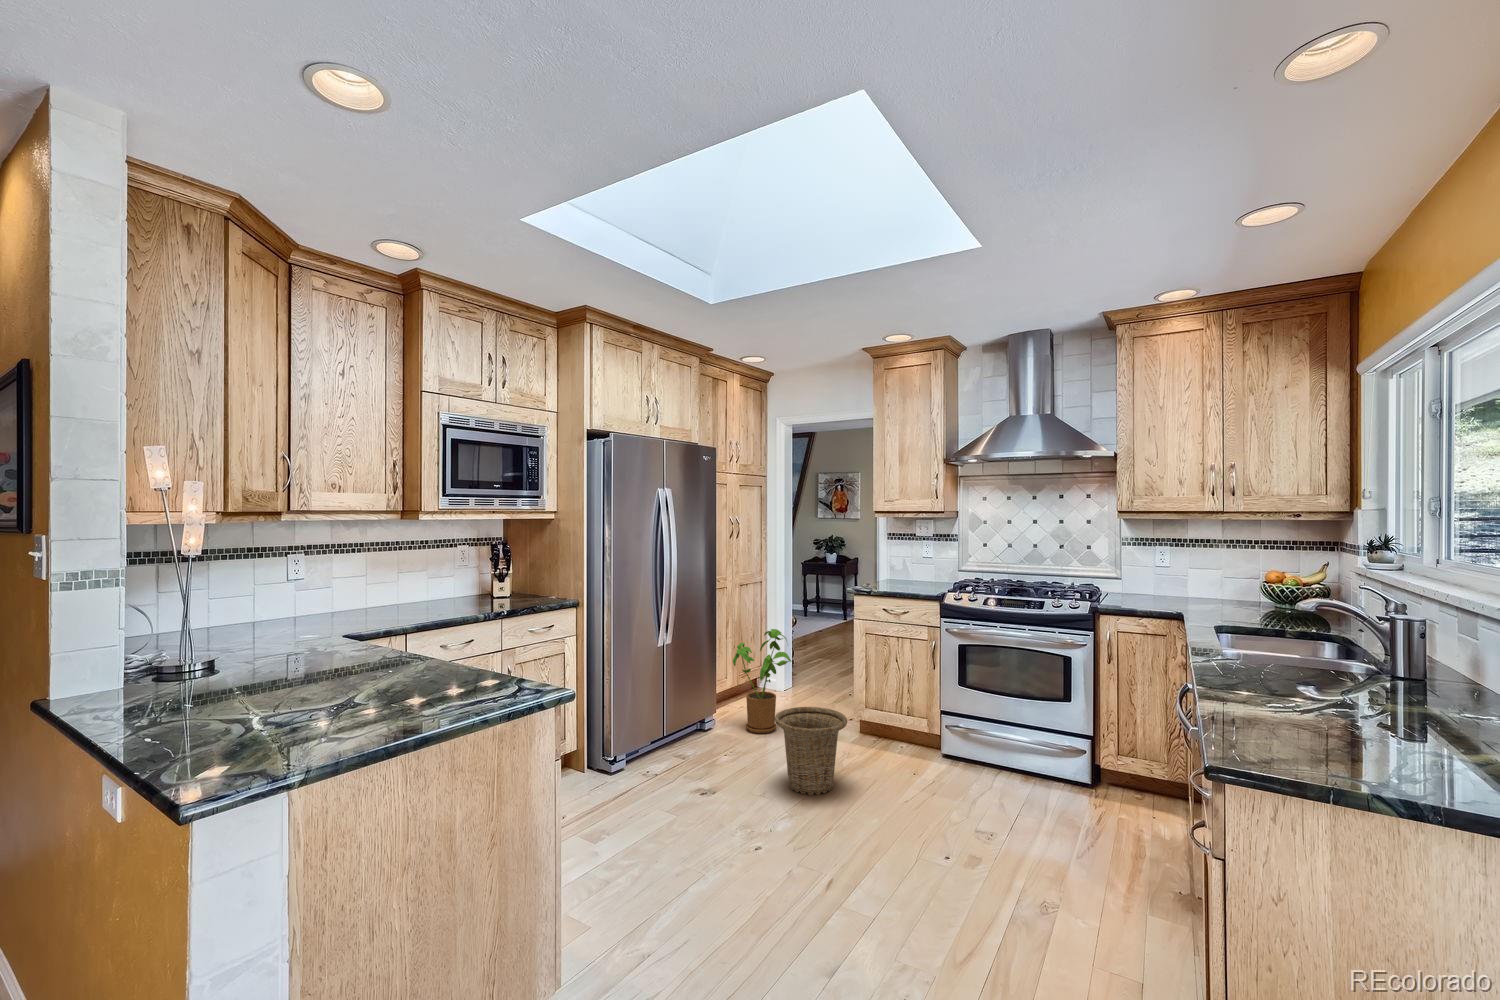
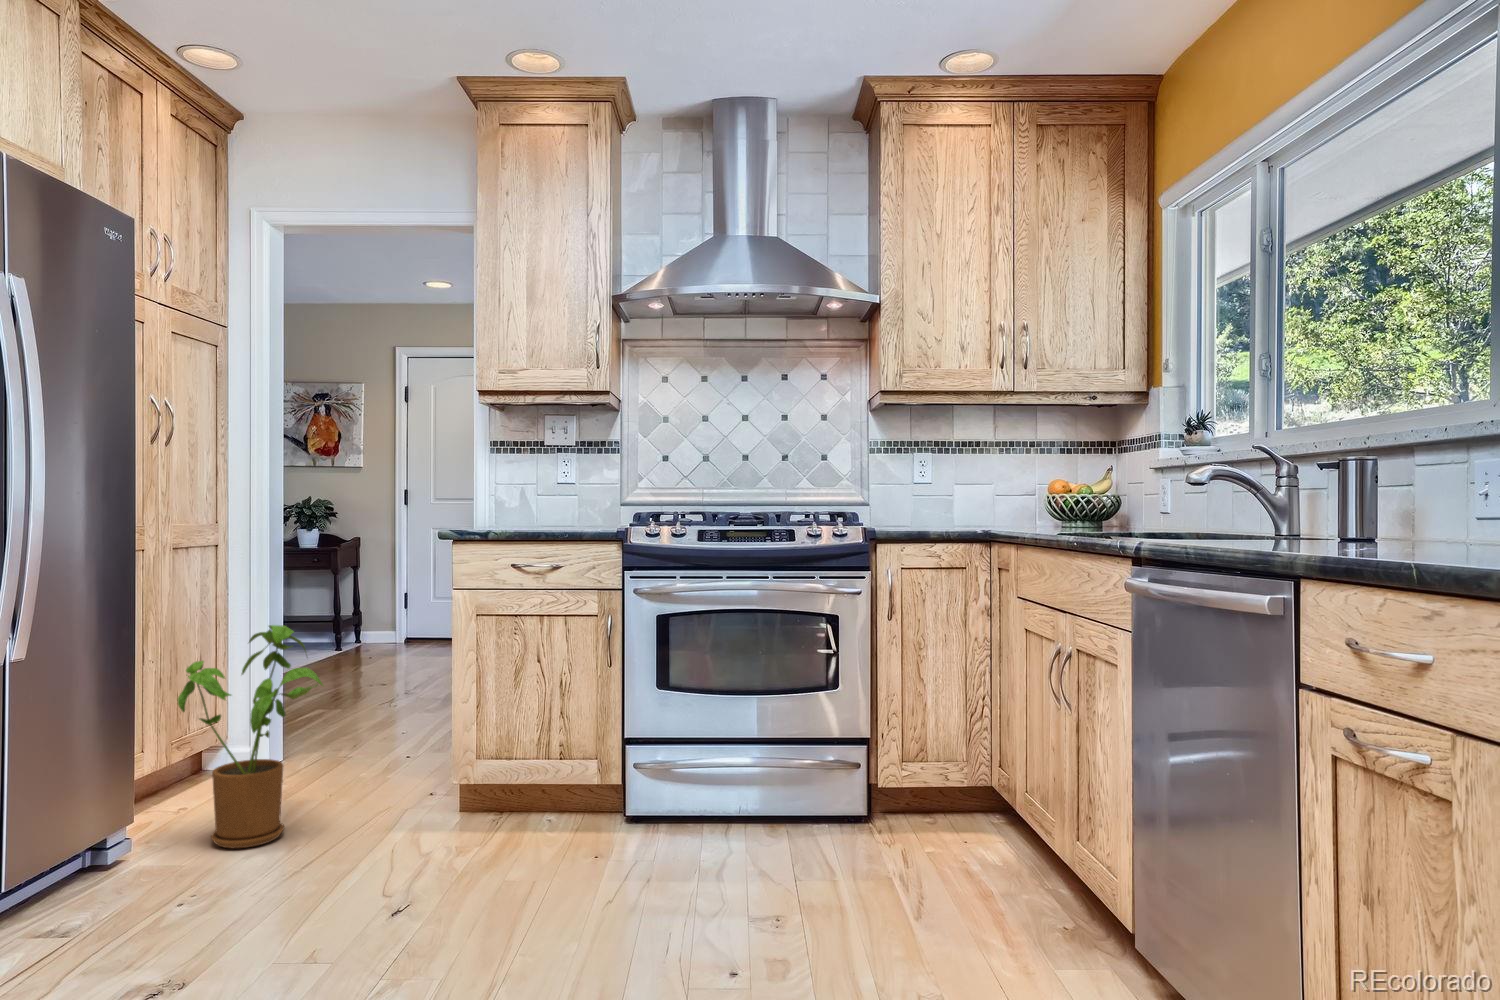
basket: present [775,707,847,795] -> none [328,759,489,943]

